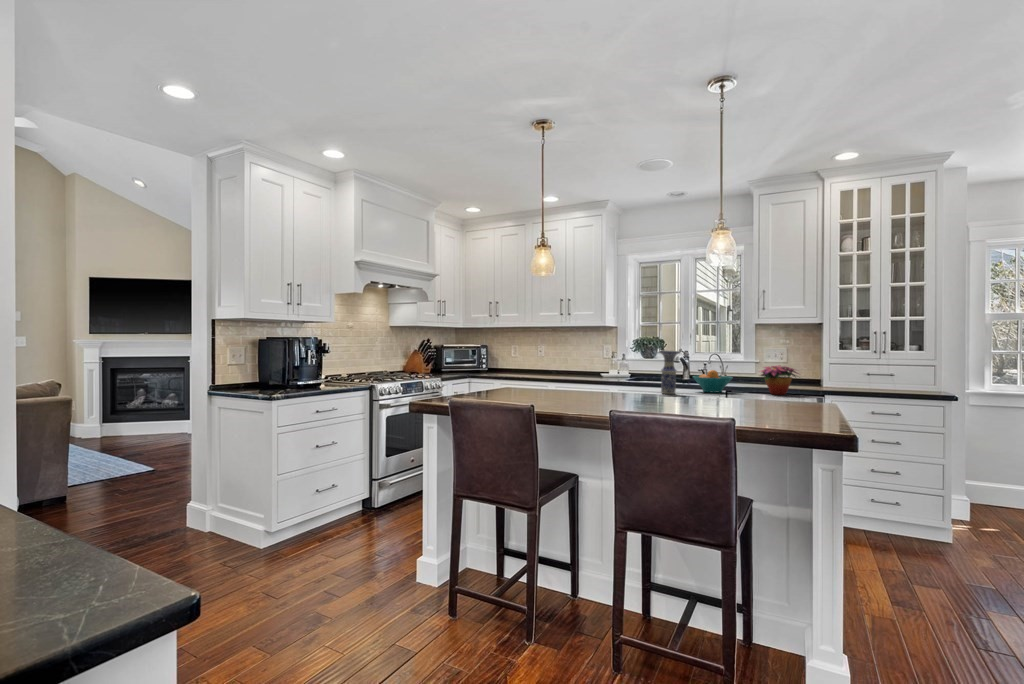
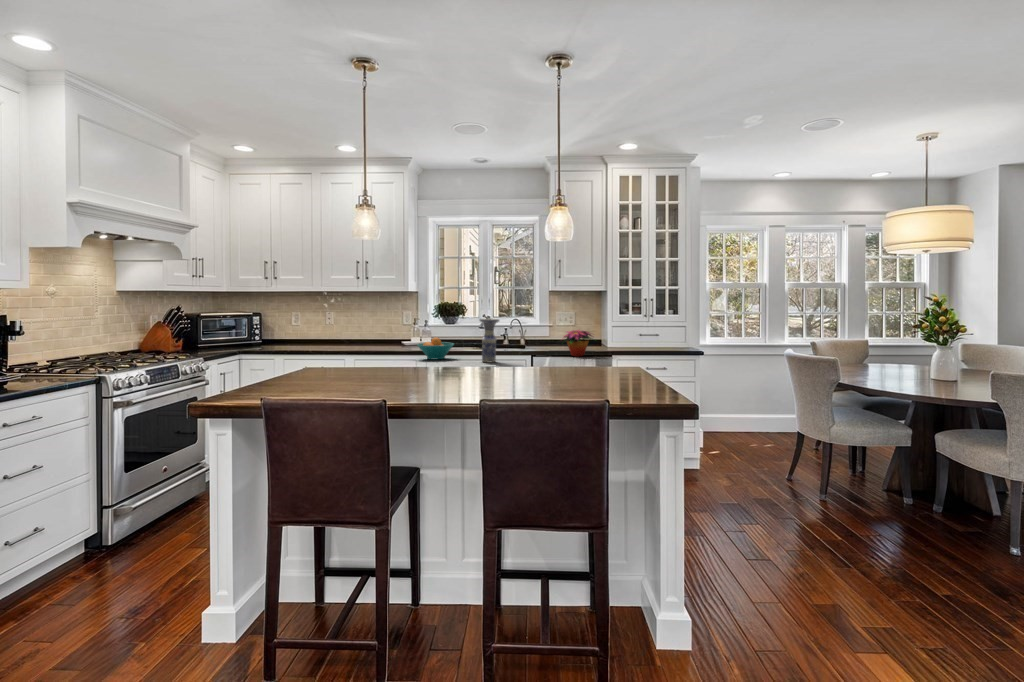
fruit bowl: present [693,370,733,393] -> present [417,337,454,360]

